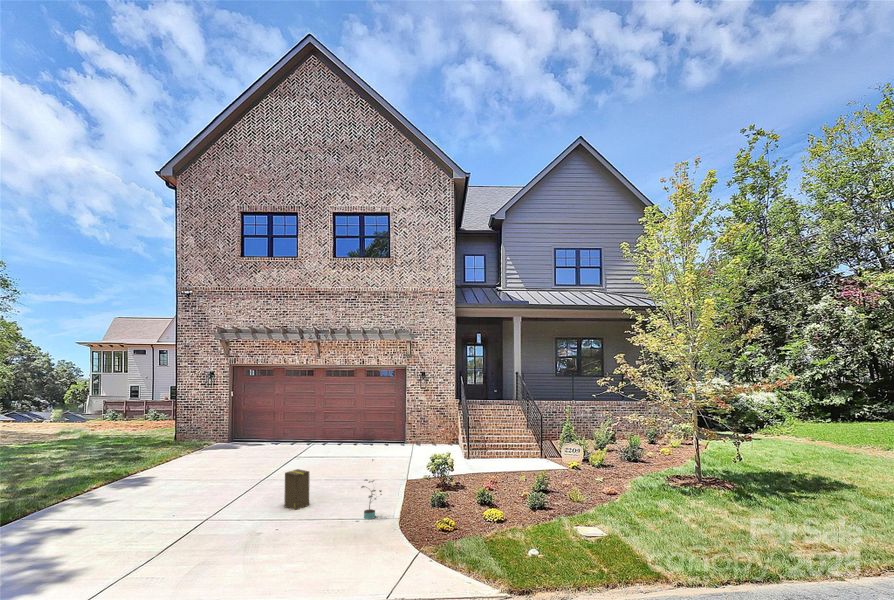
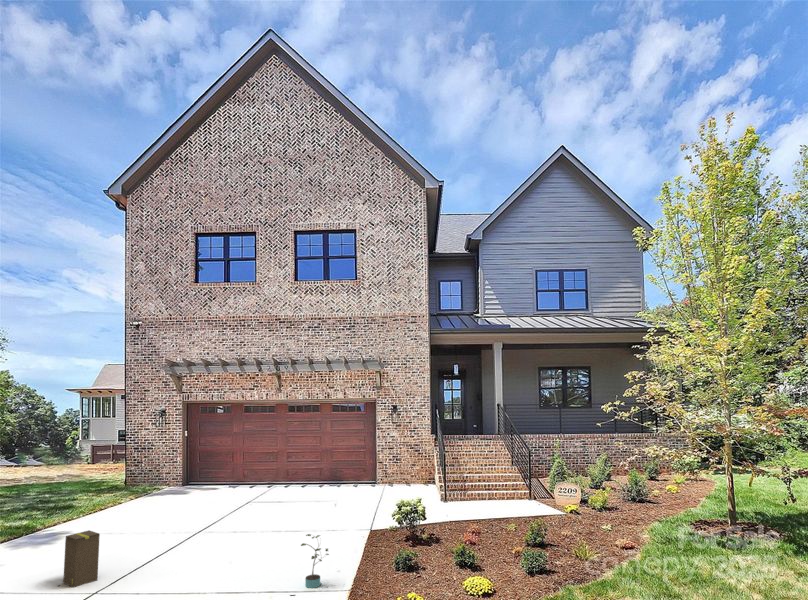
cardboard box: present [284,469,309,510] -> present [63,530,100,587]

